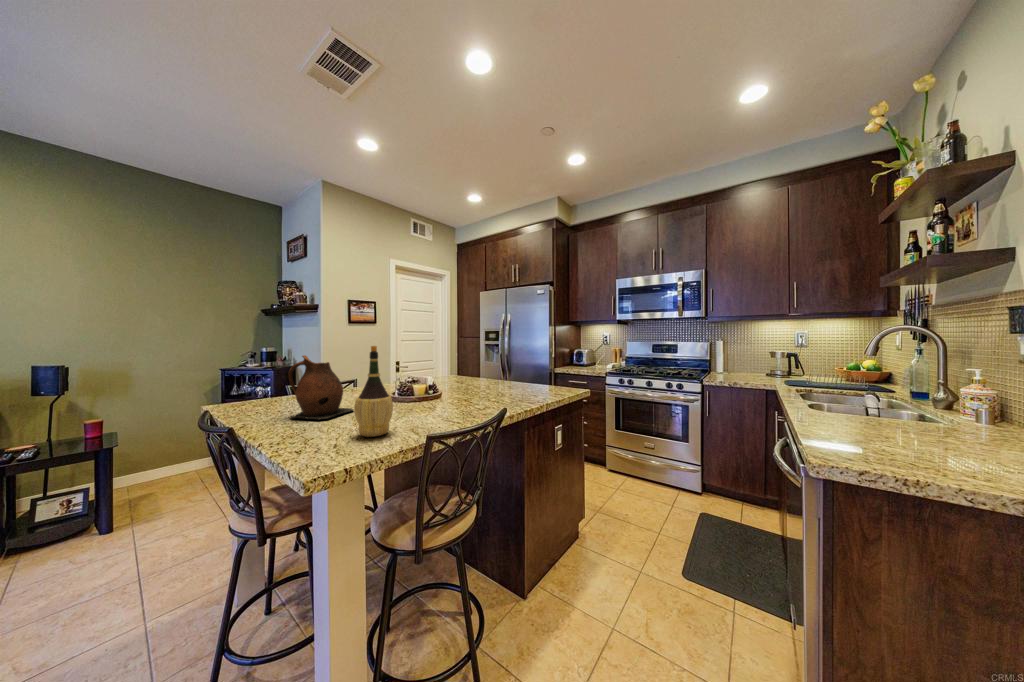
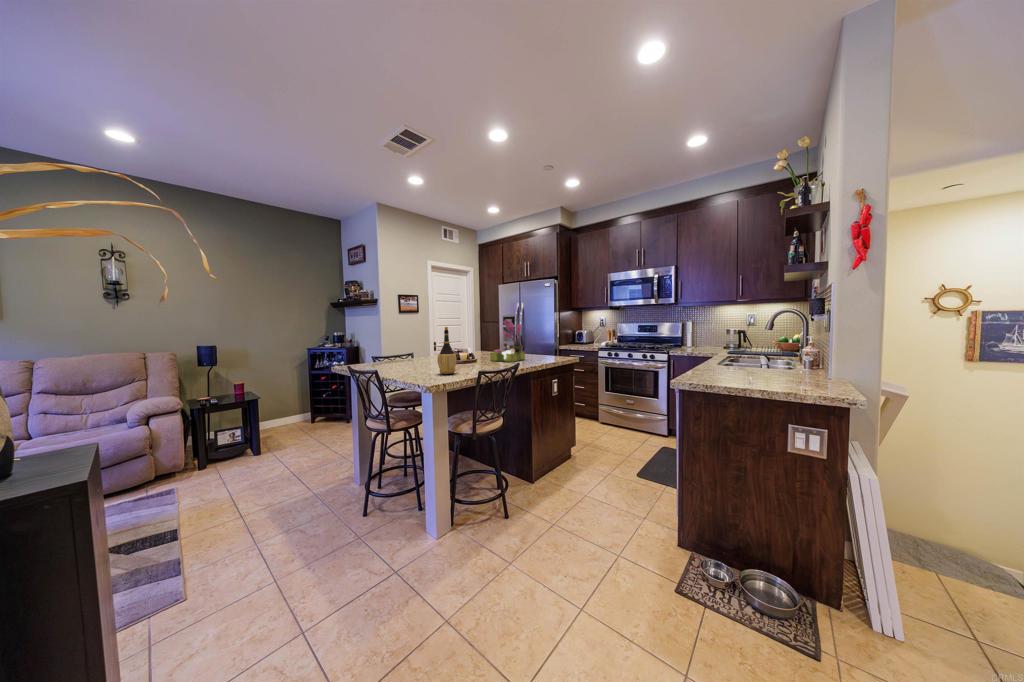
flower arrangement: none [463,332,515,401] -> present [490,319,525,362]
ceramic pitcher: present [288,355,353,420] -> none [393,334,428,370]

